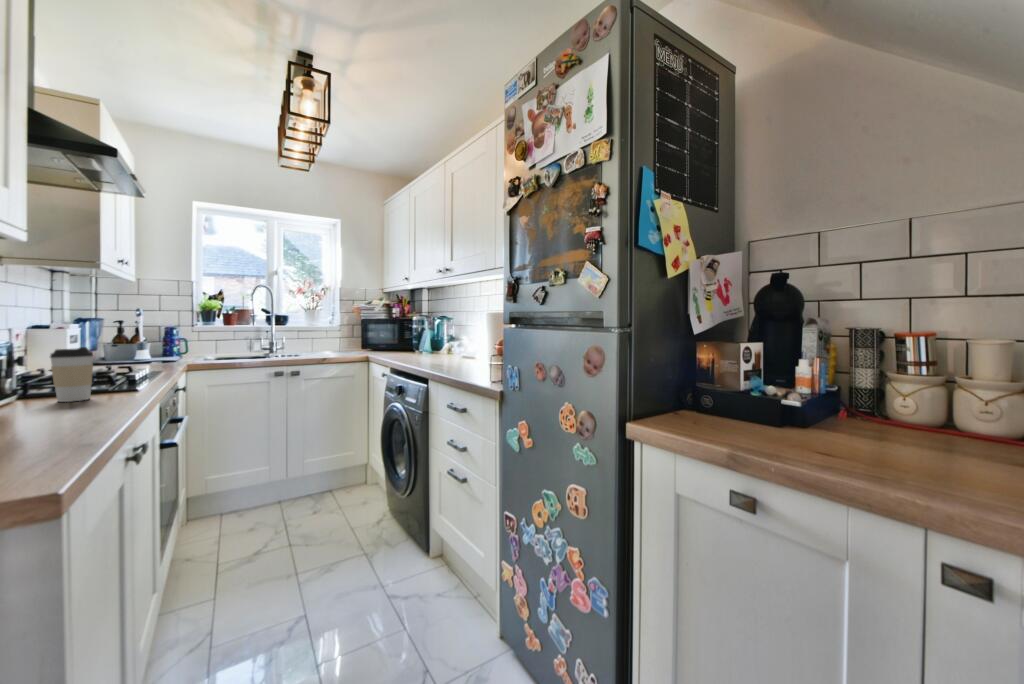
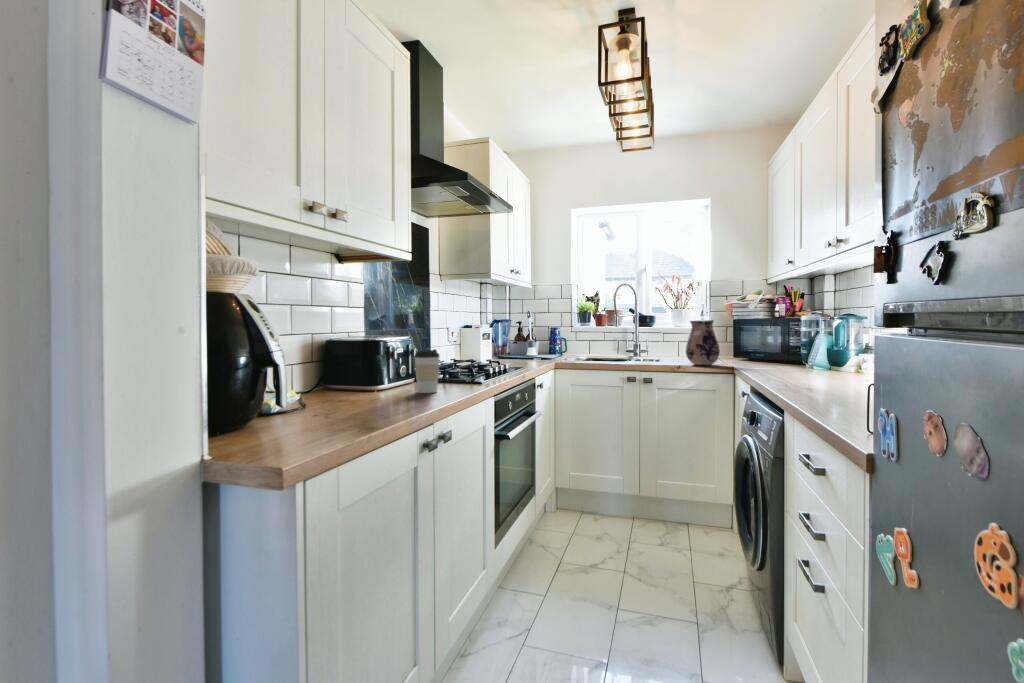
ceramic pitcher: none [331,319,359,357] -> present [686,320,720,365]

